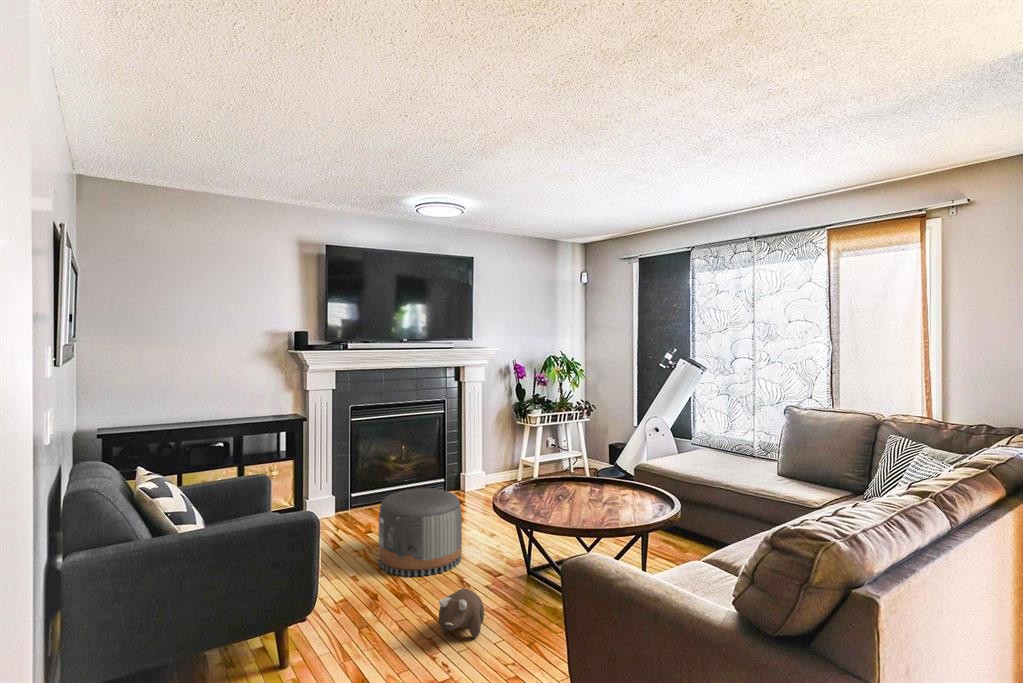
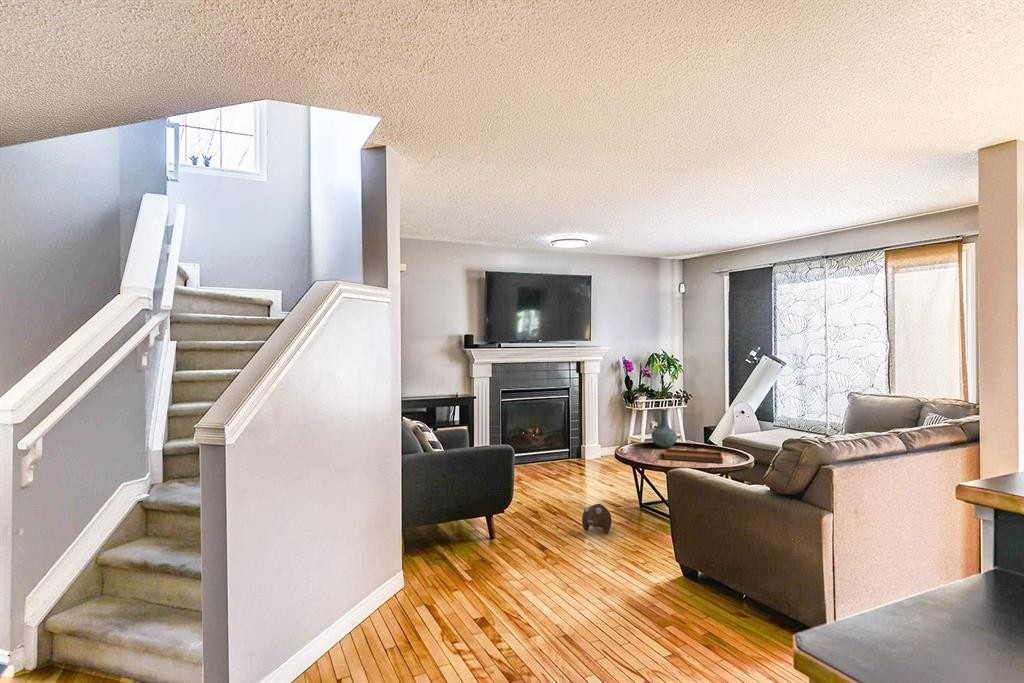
vase: none [545,437,579,490] -> present [652,409,677,448]
tray: none [561,481,643,518] -> present [664,439,723,463]
pouf: present [379,488,462,577] -> none [532,447,591,504]

